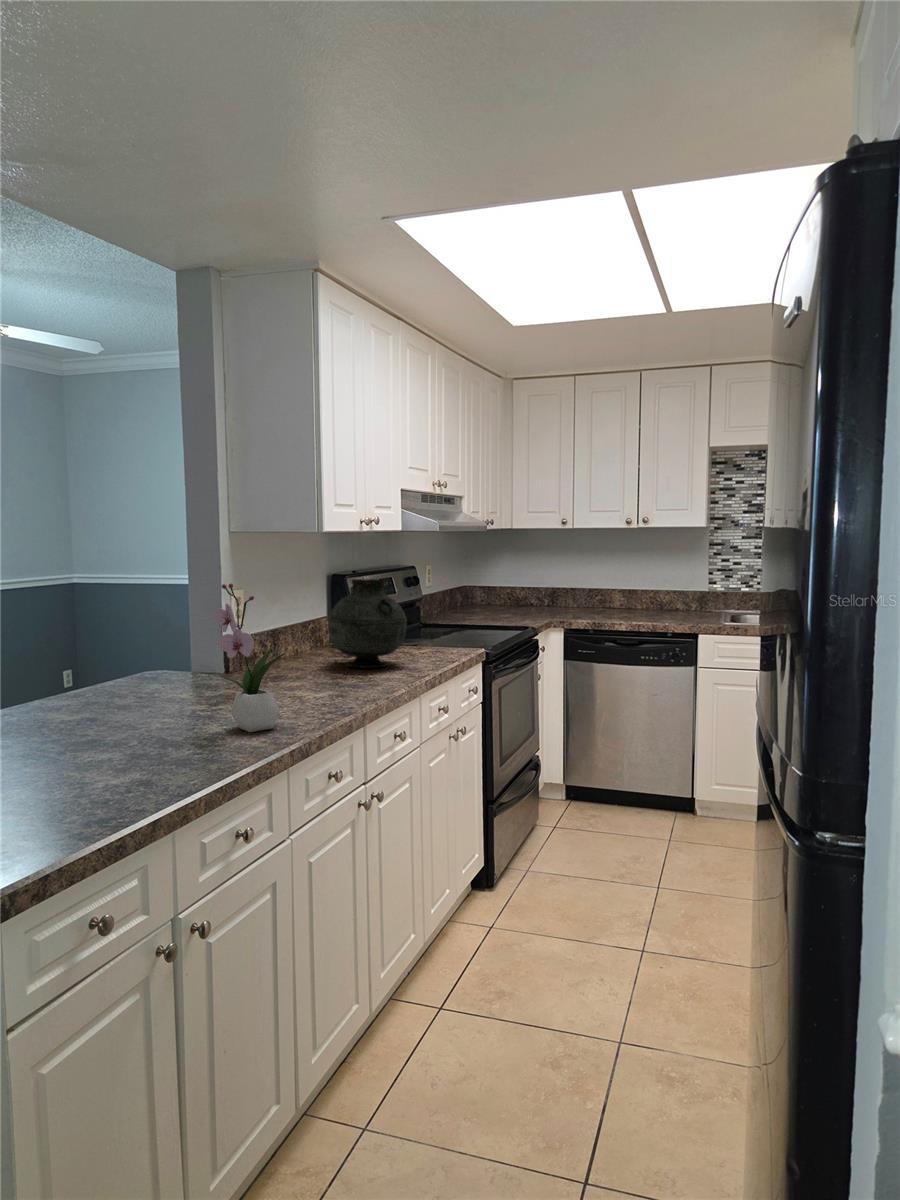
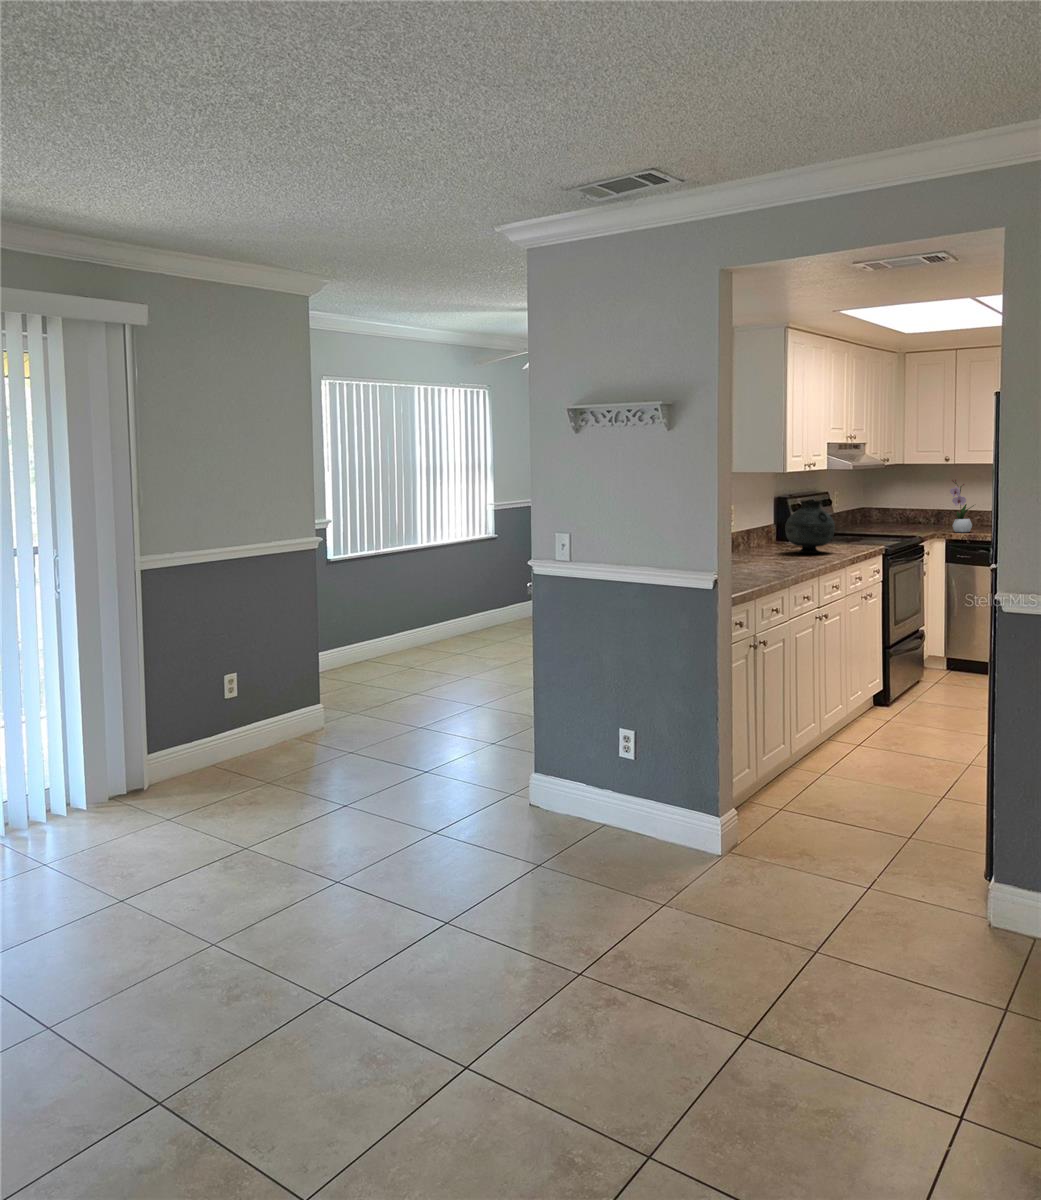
flower arrangement: present [215,583,285,732] -> present [950,479,974,532]

